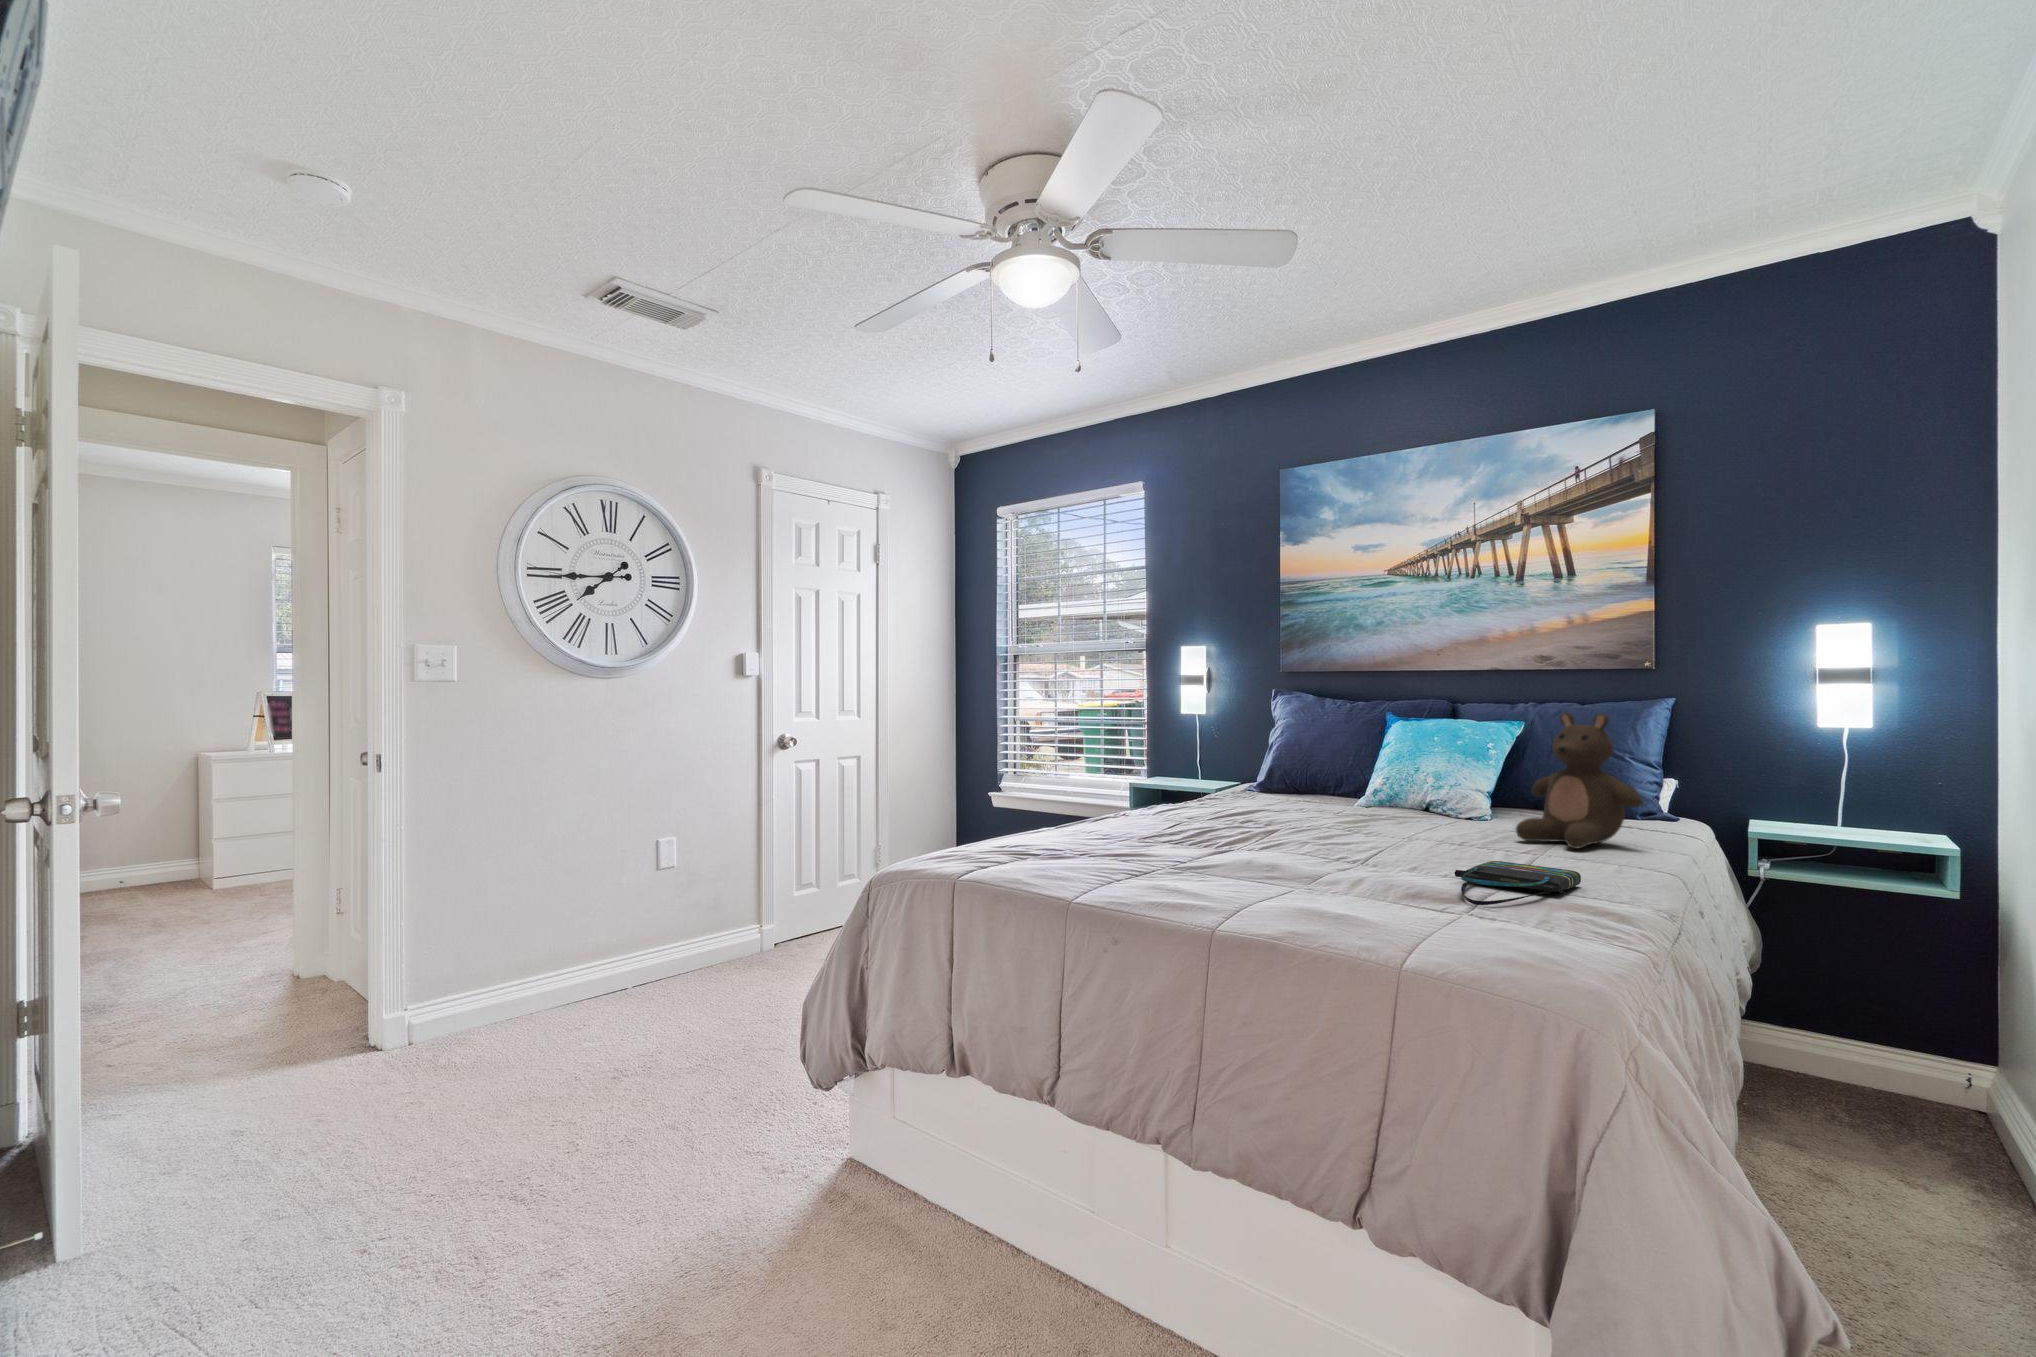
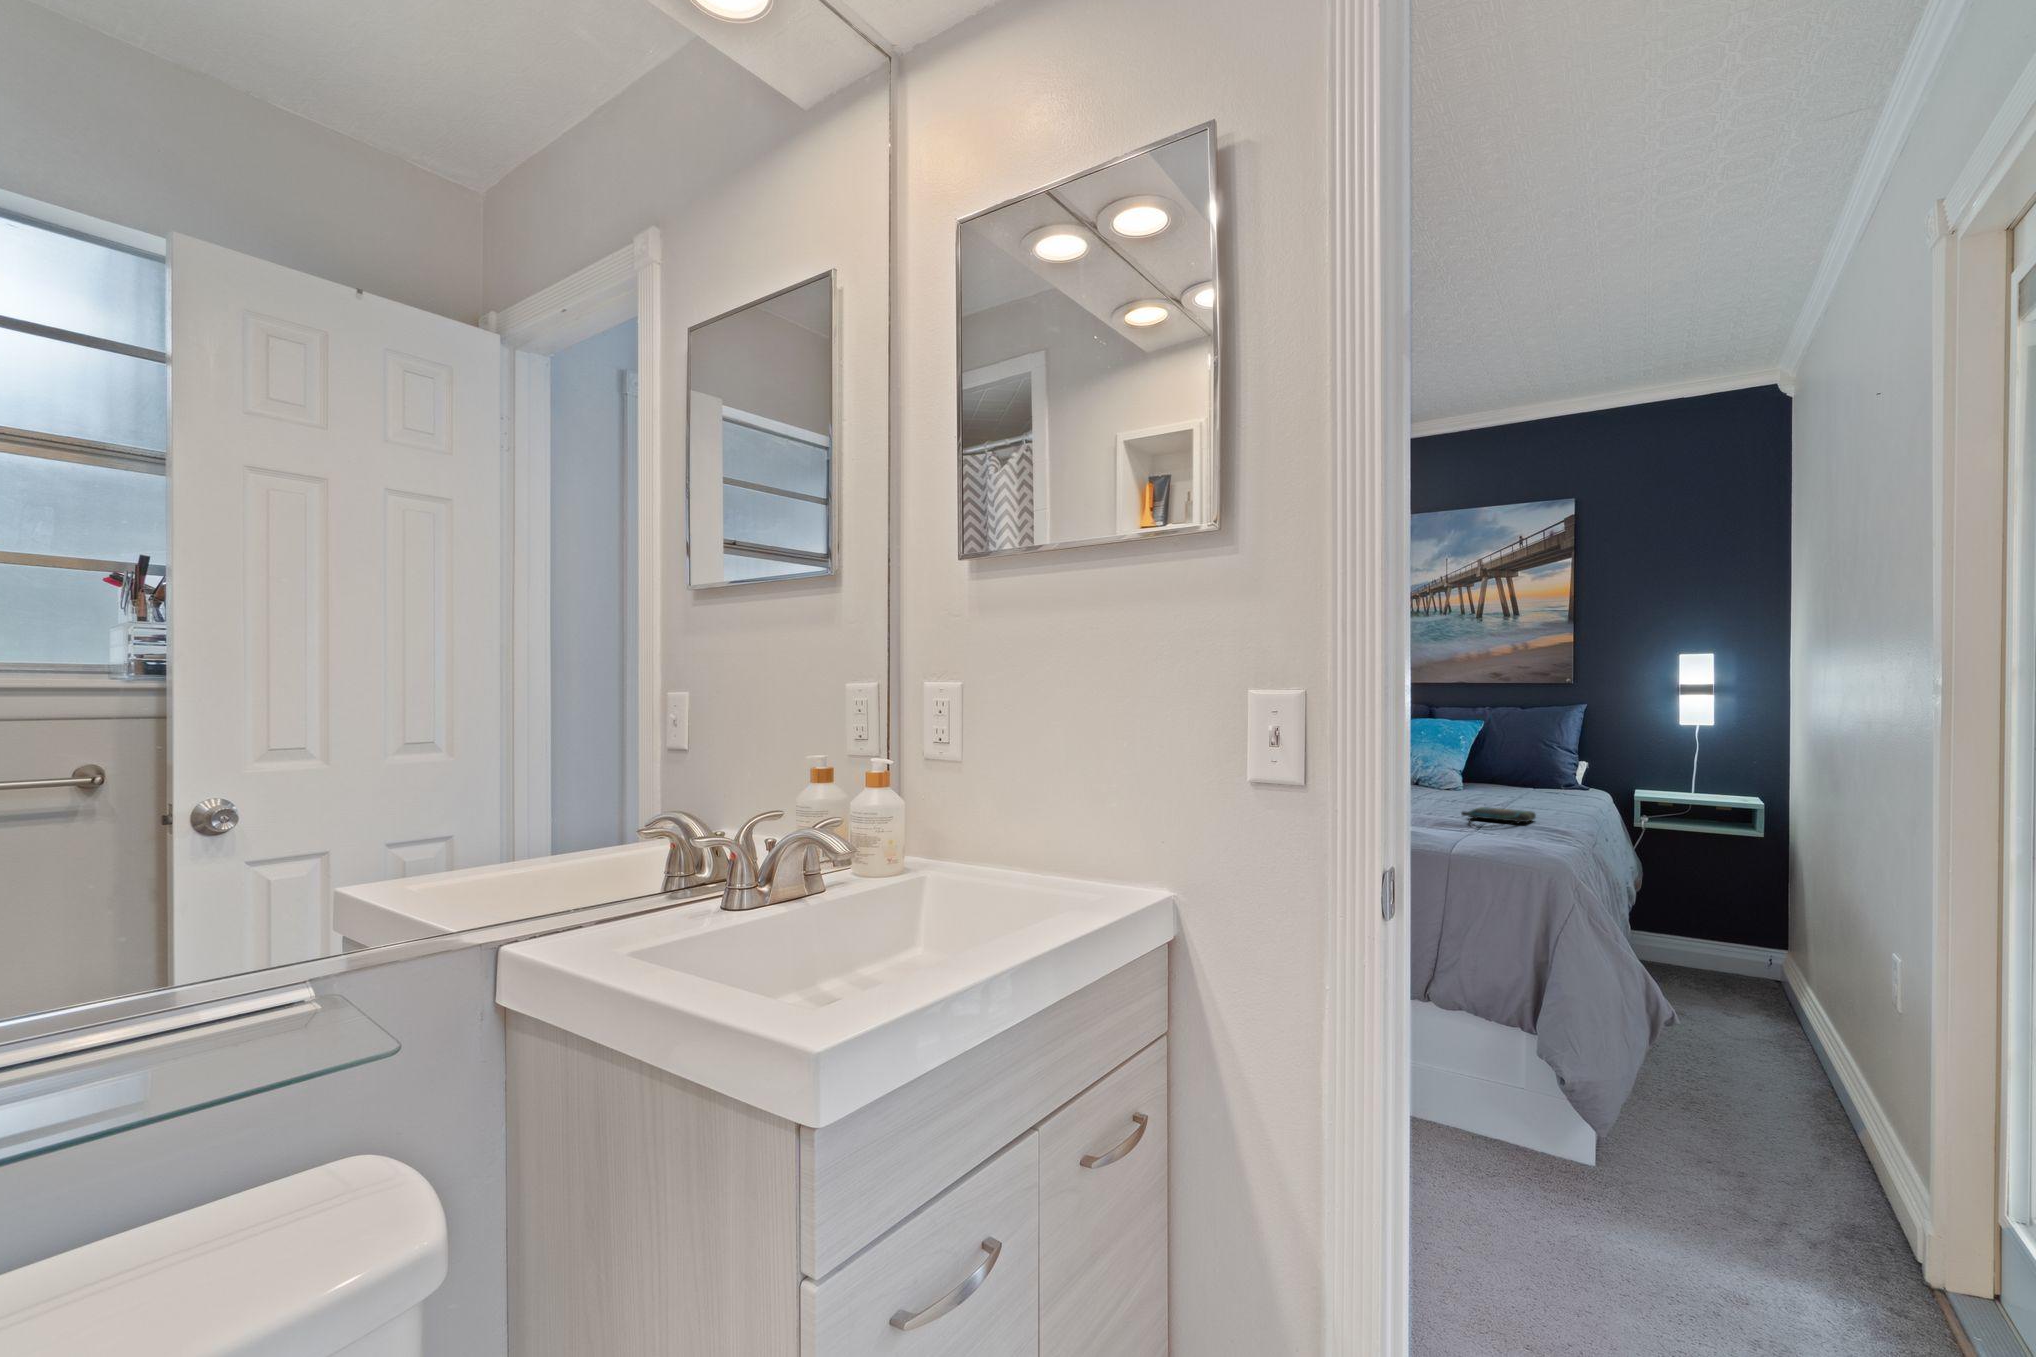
stuffed bear: present [1516,712,1642,848] -> none [1487,714,1568,803]

